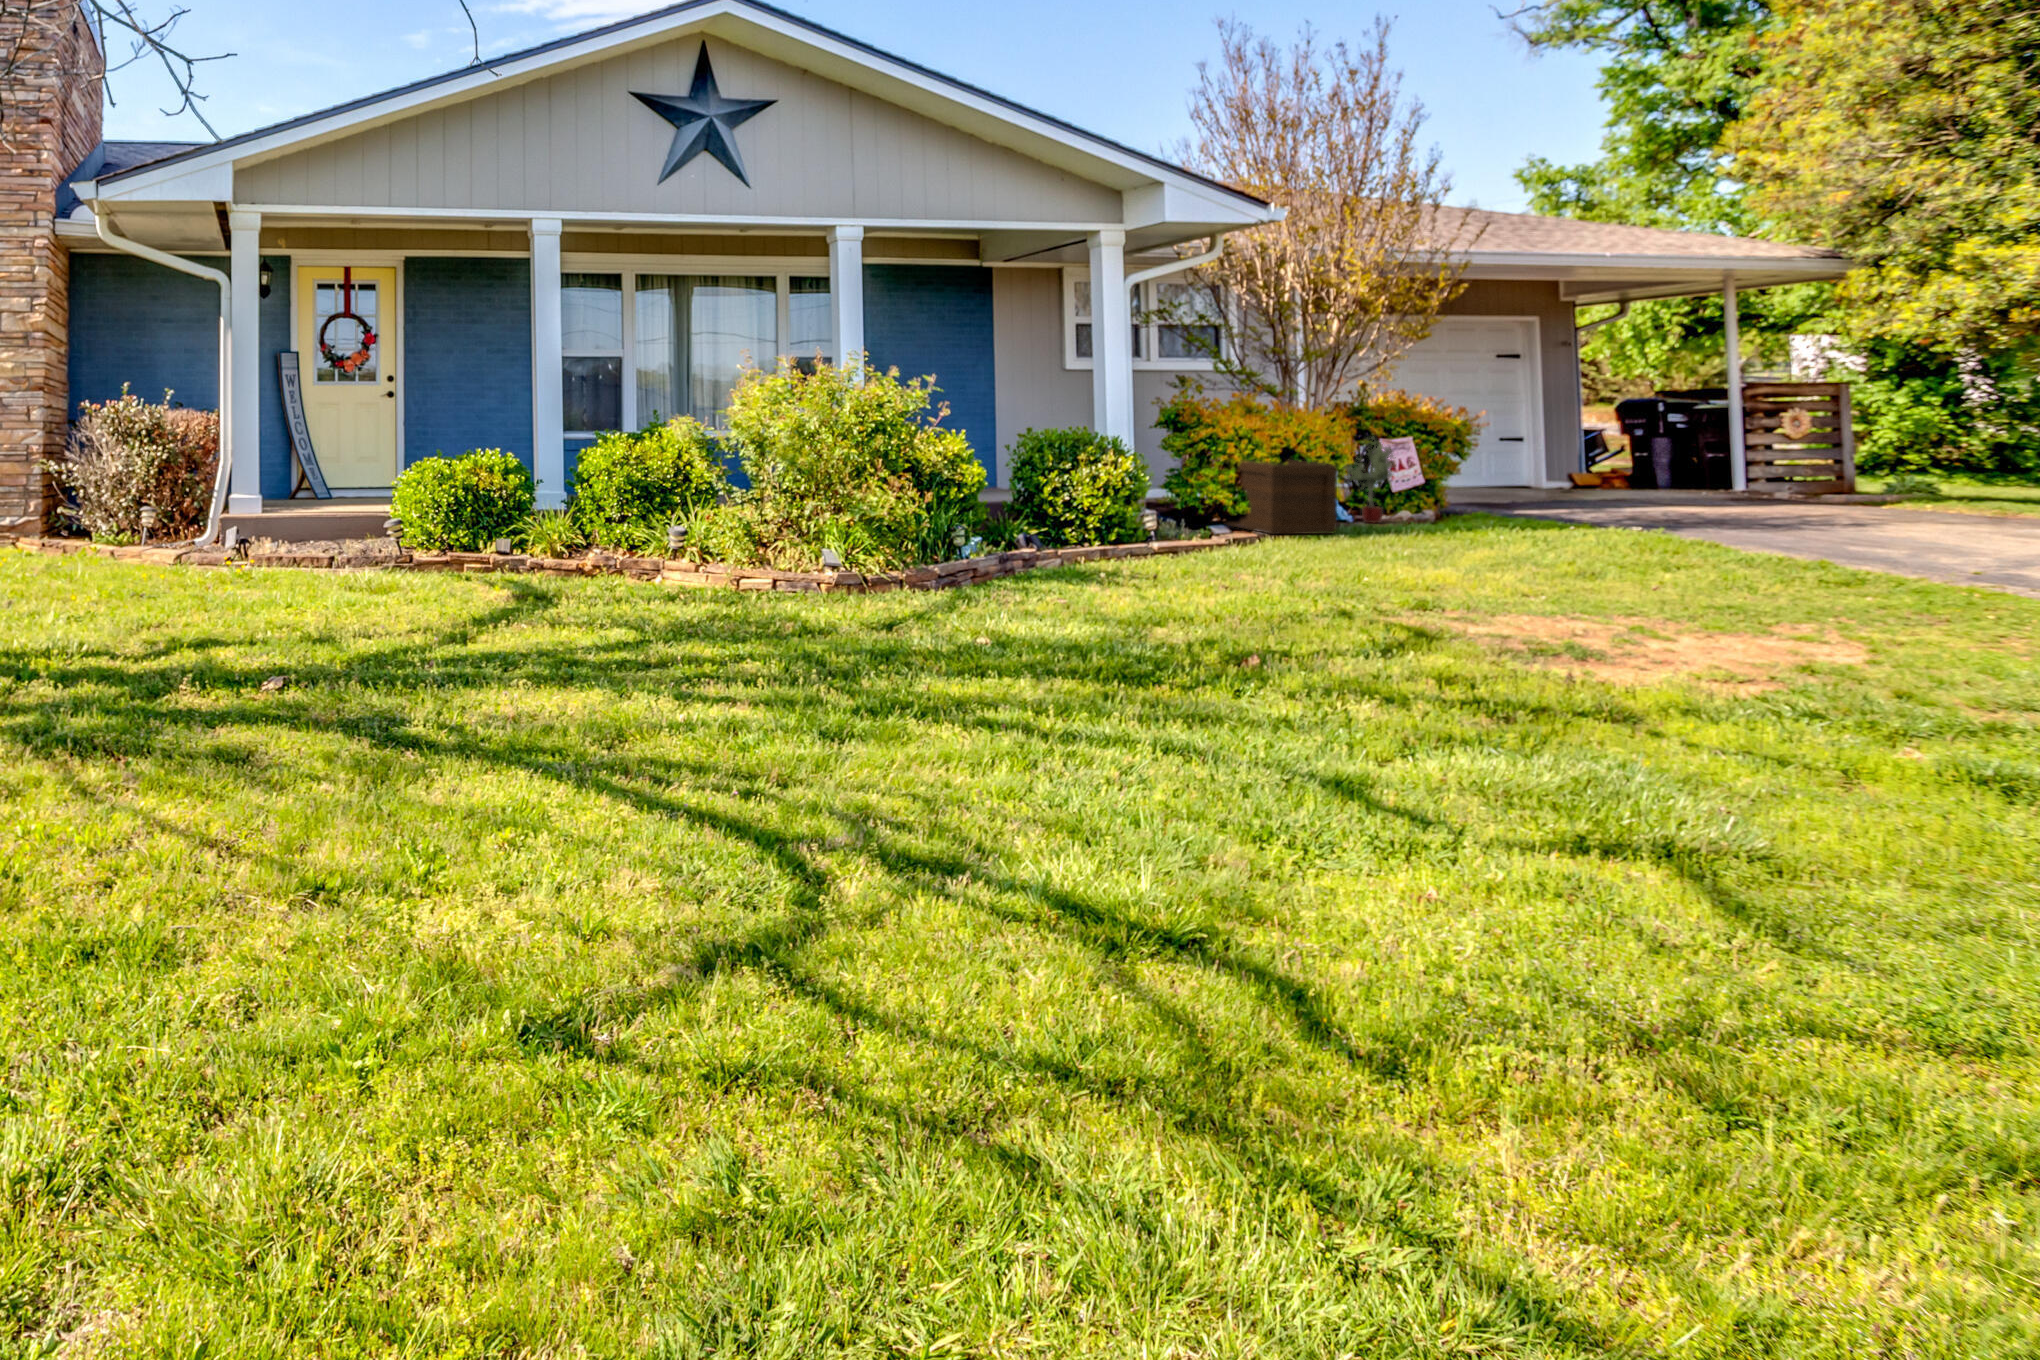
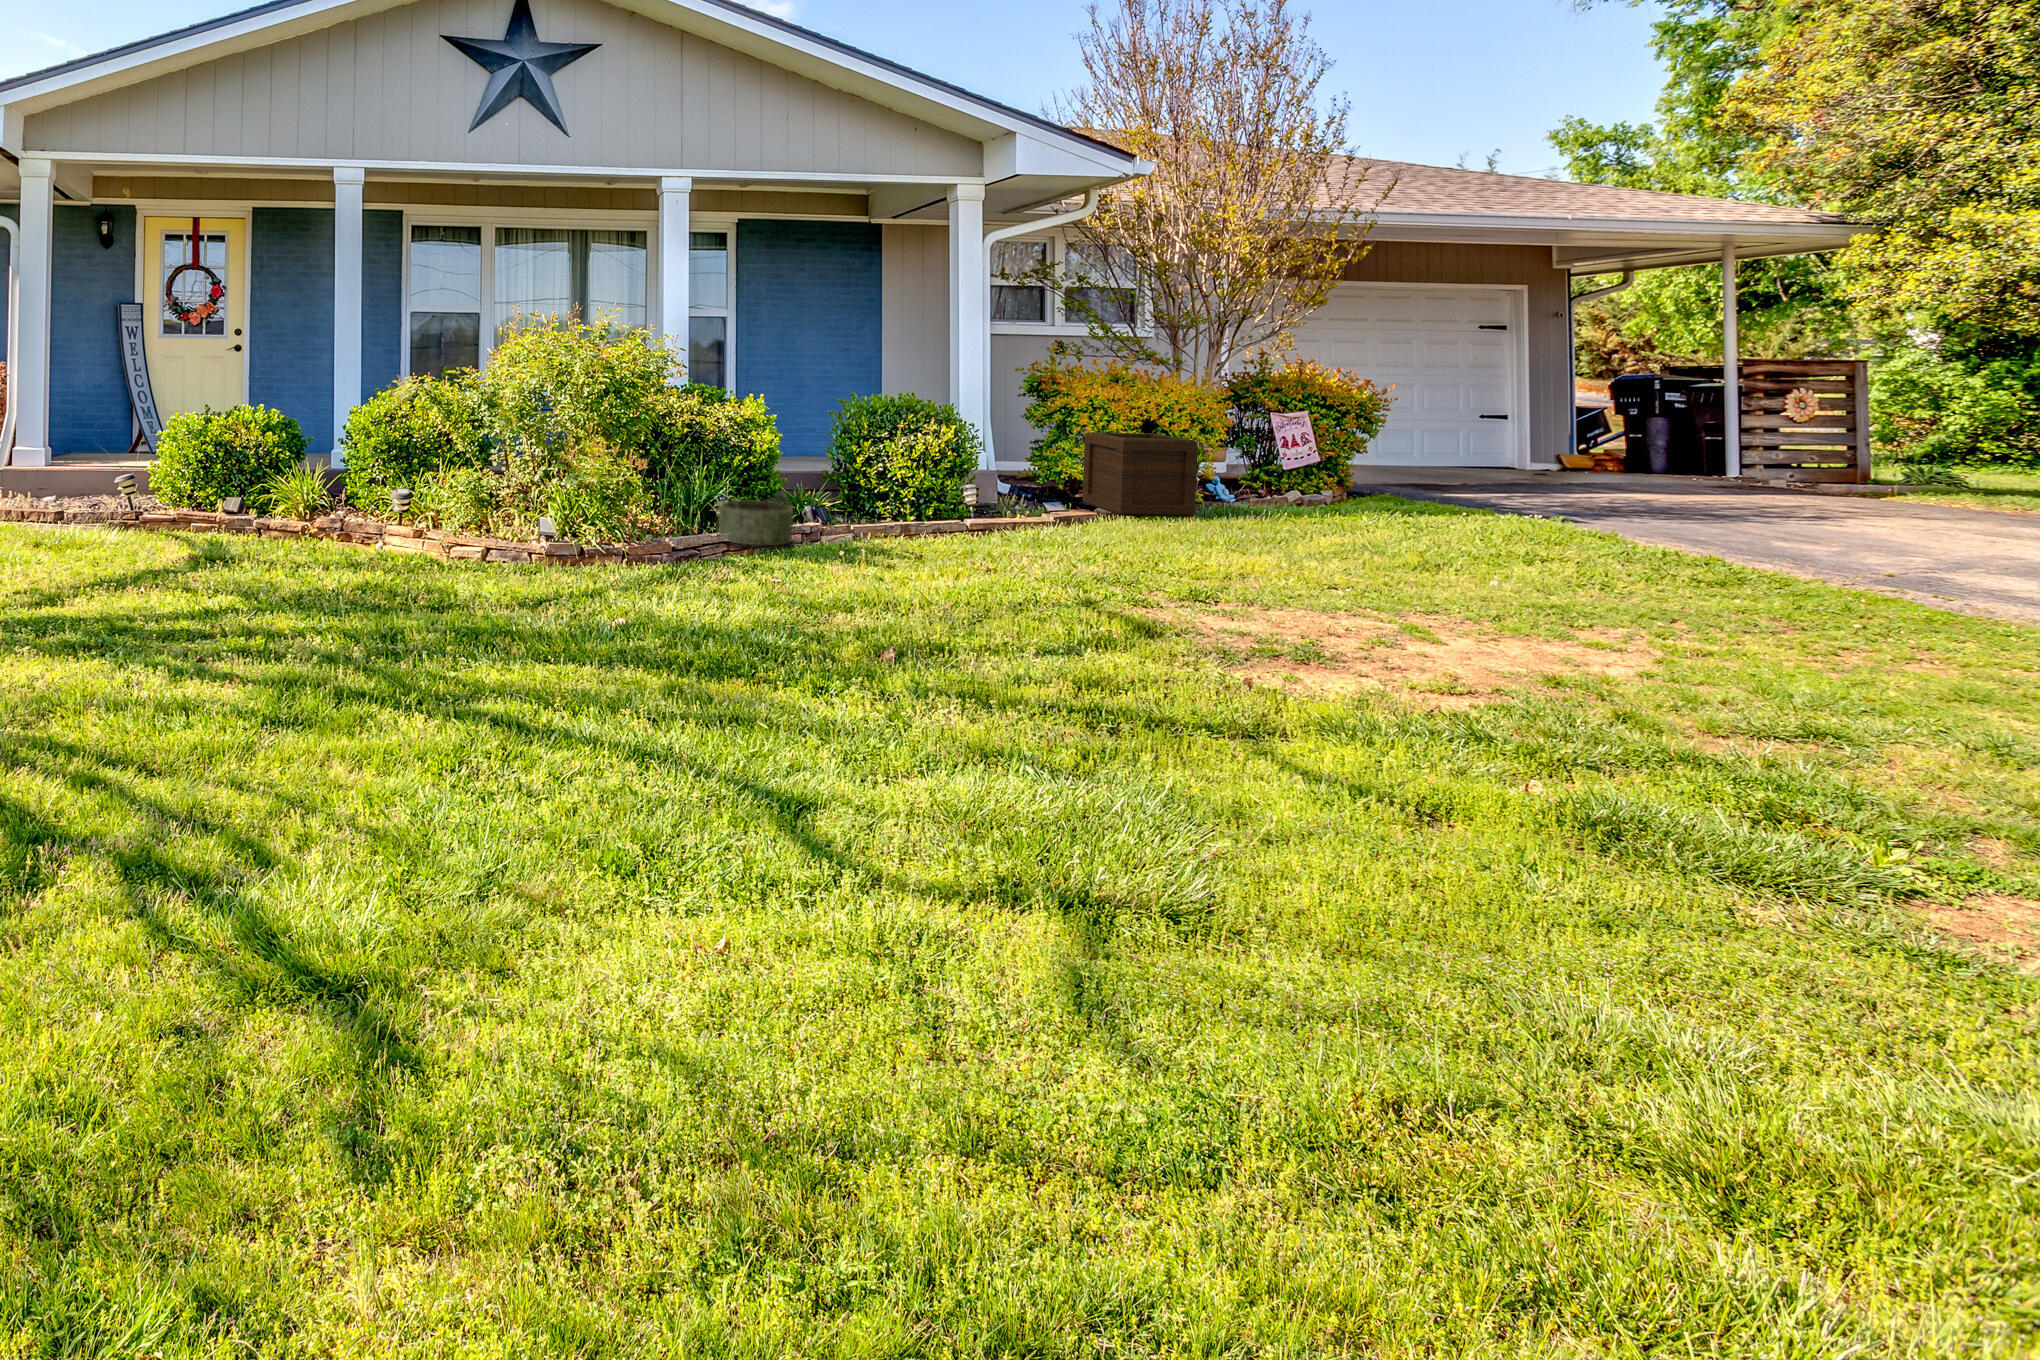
potted tree: present [1342,439,1396,523] -> none [1220,410,1285,505]
basket: none [947,520,1019,568] -> present [719,494,793,546]

